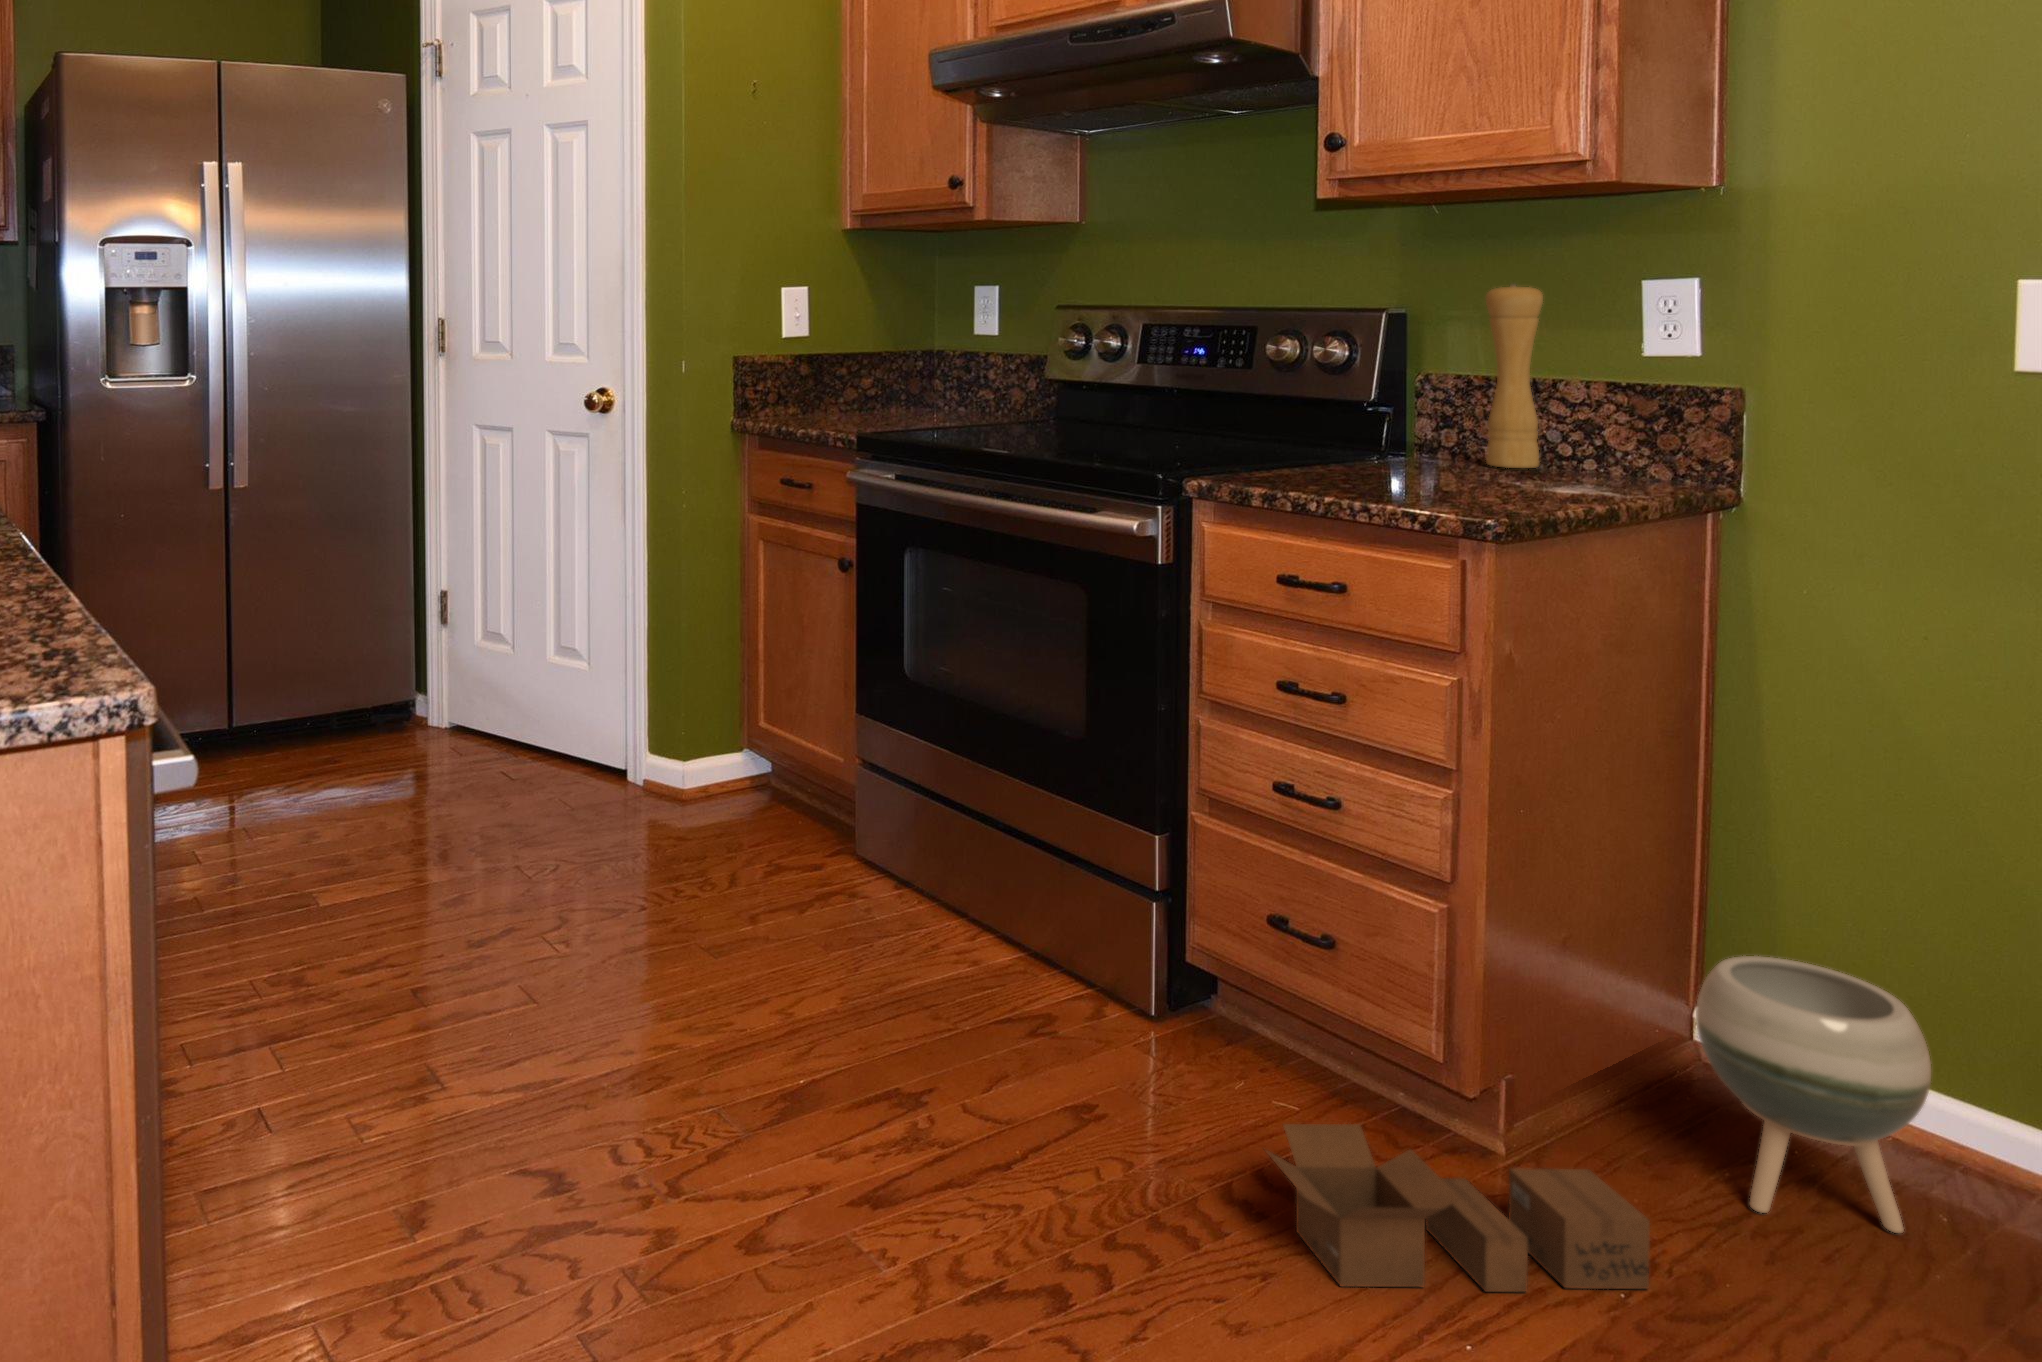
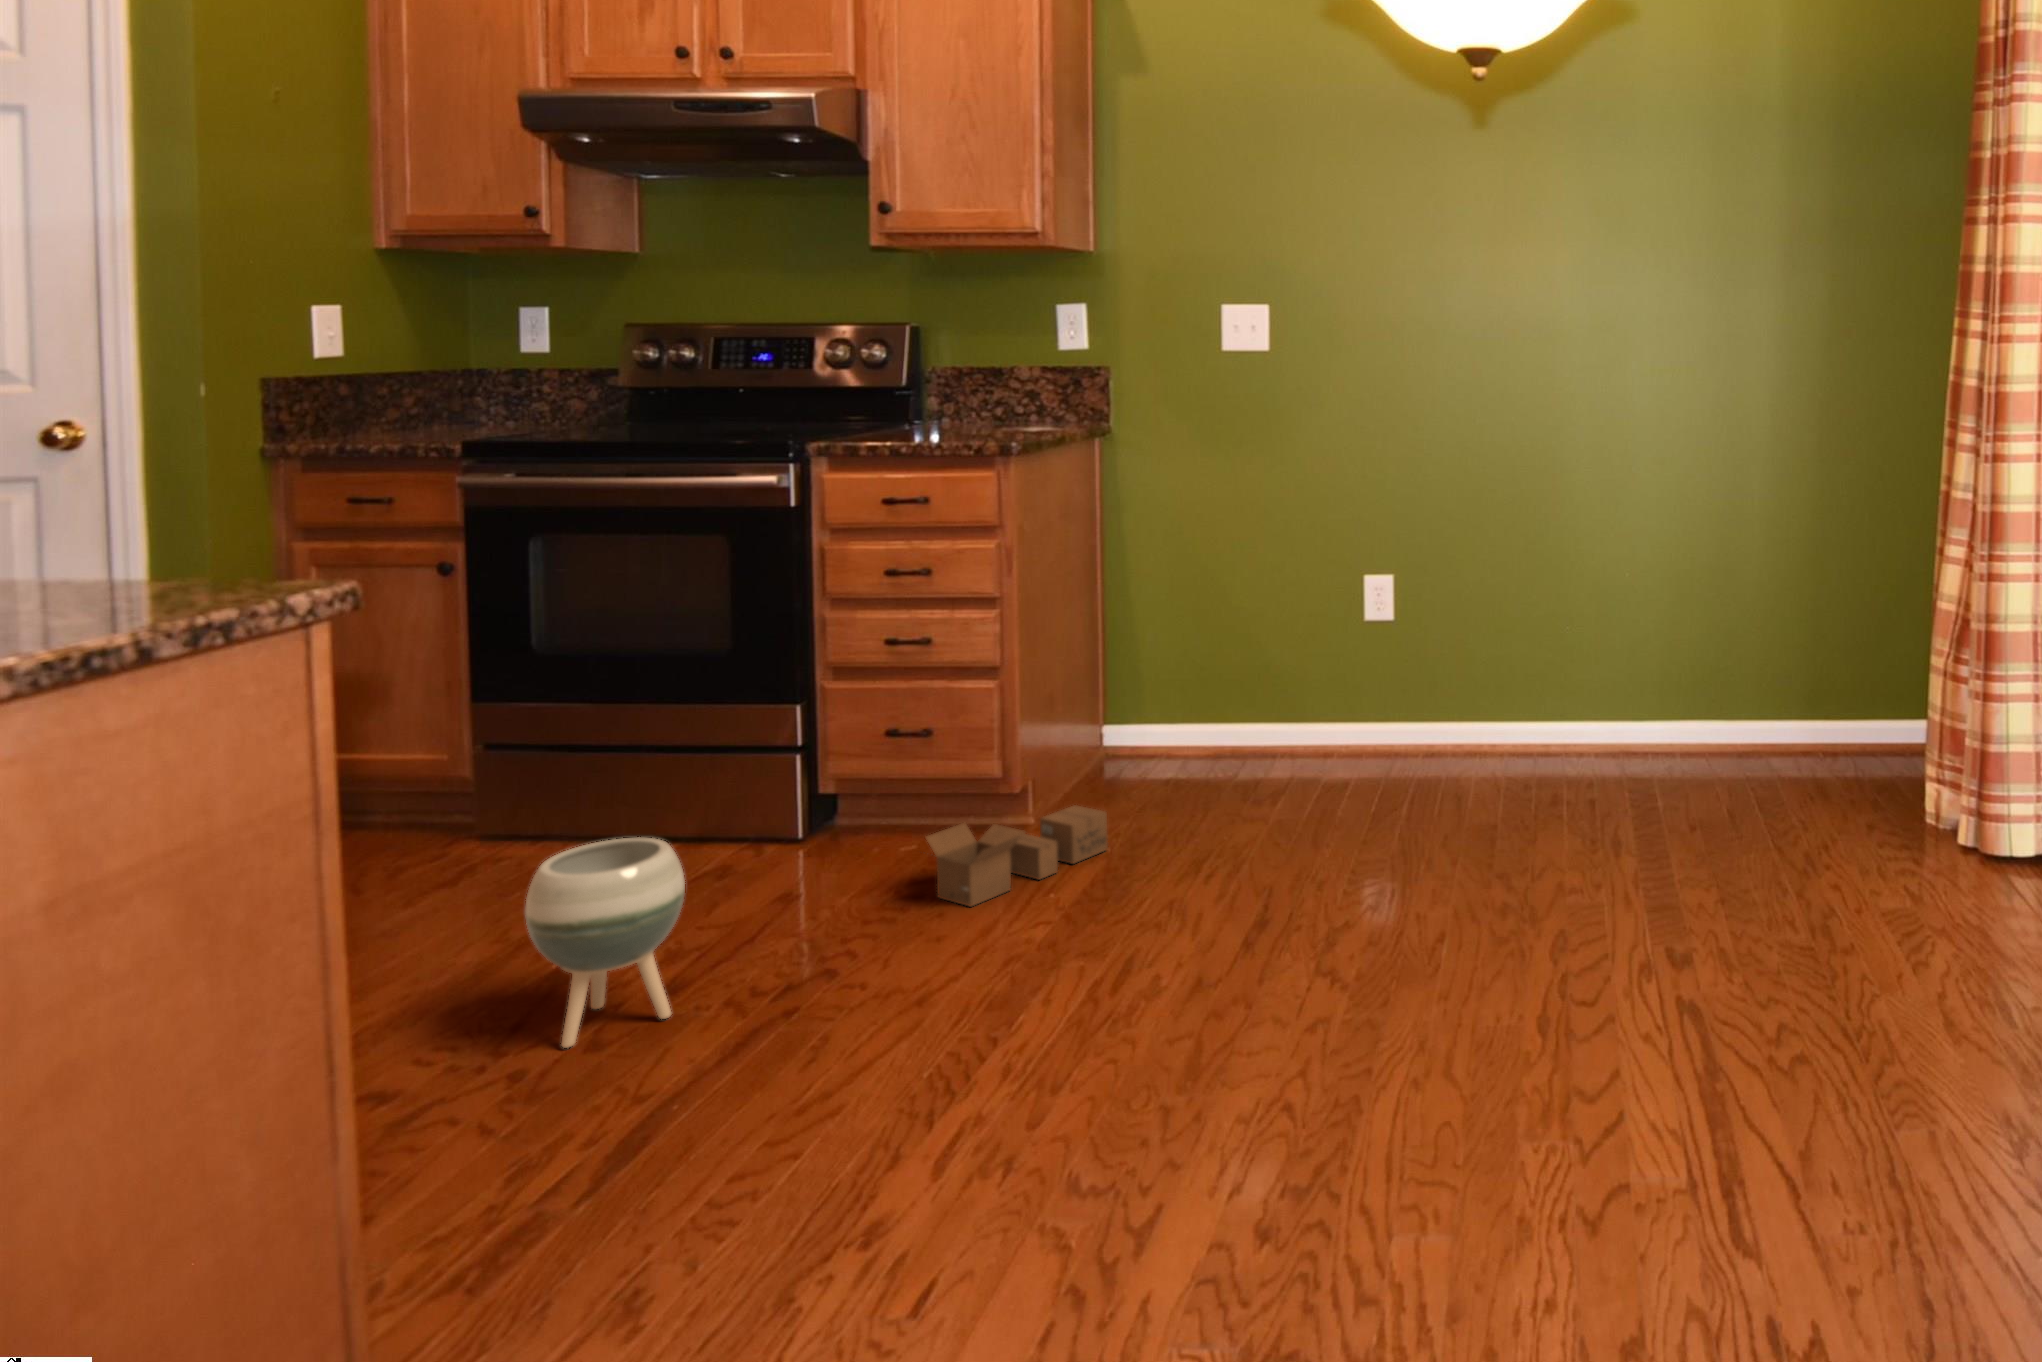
pepper mill: present [1486,284,1543,468] -> none [973,305,1007,424]
planter: present [1696,956,1931,1233] -> present [525,838,685,1048]

